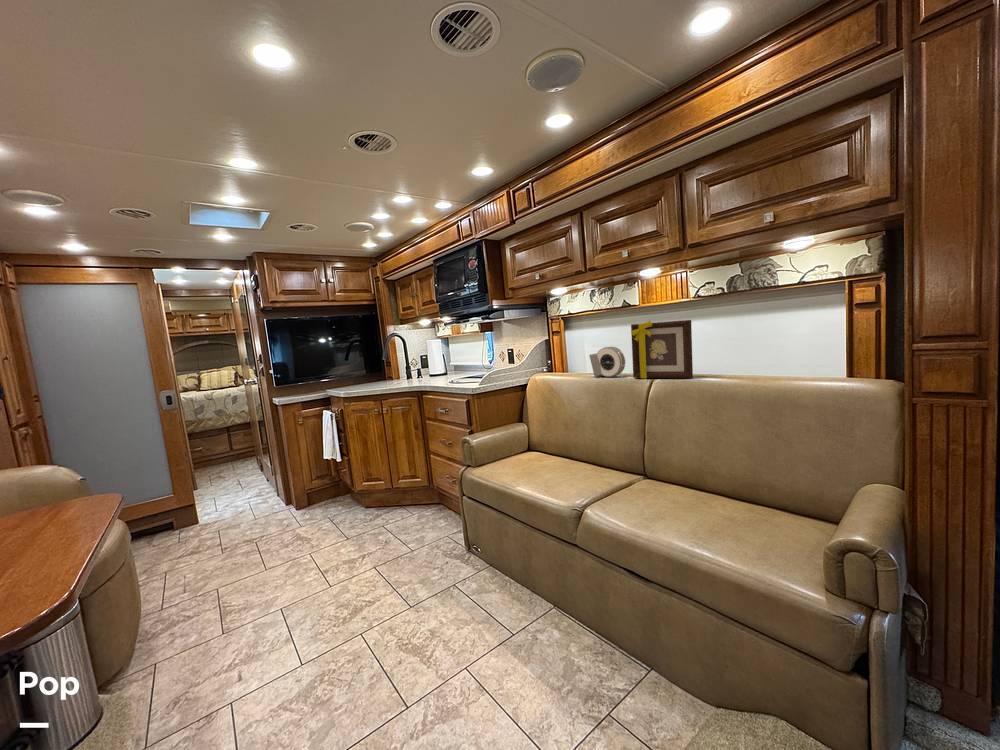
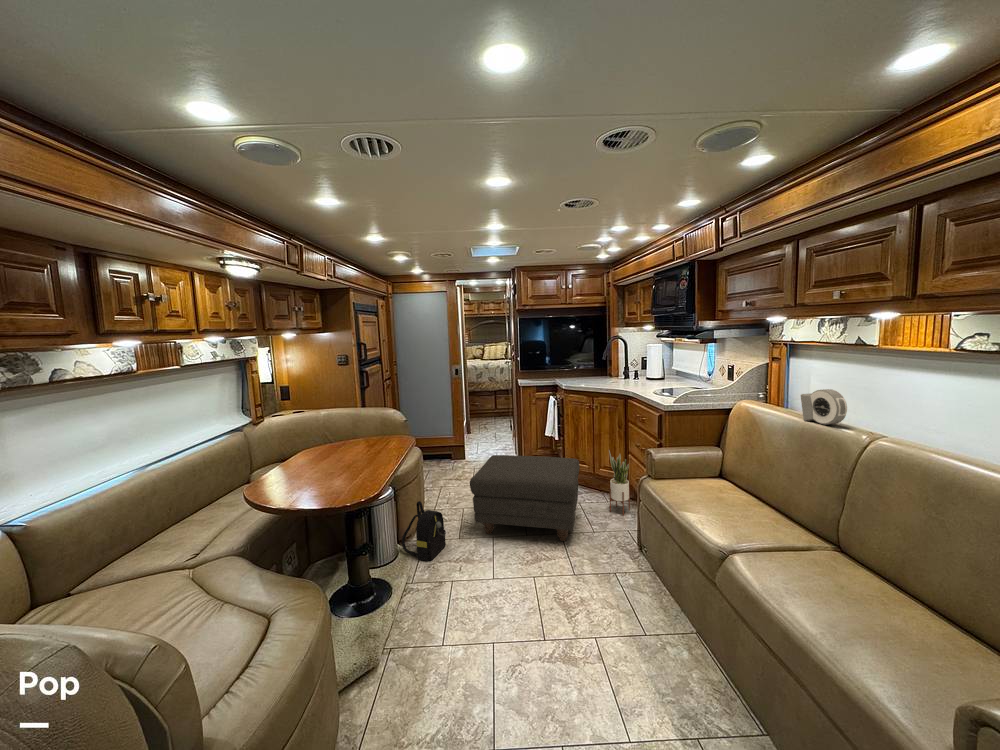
picture frame: present [631,320,693,378] -> none [848,370,946,452]
potted plant: none [410,454,441,523] -> present [609,451,630,516]
ottoman: none [232,472,393,607] -> present [470,455,580,541]
backpack: none [101,600,199,701] -> present [402,501,446,561]

